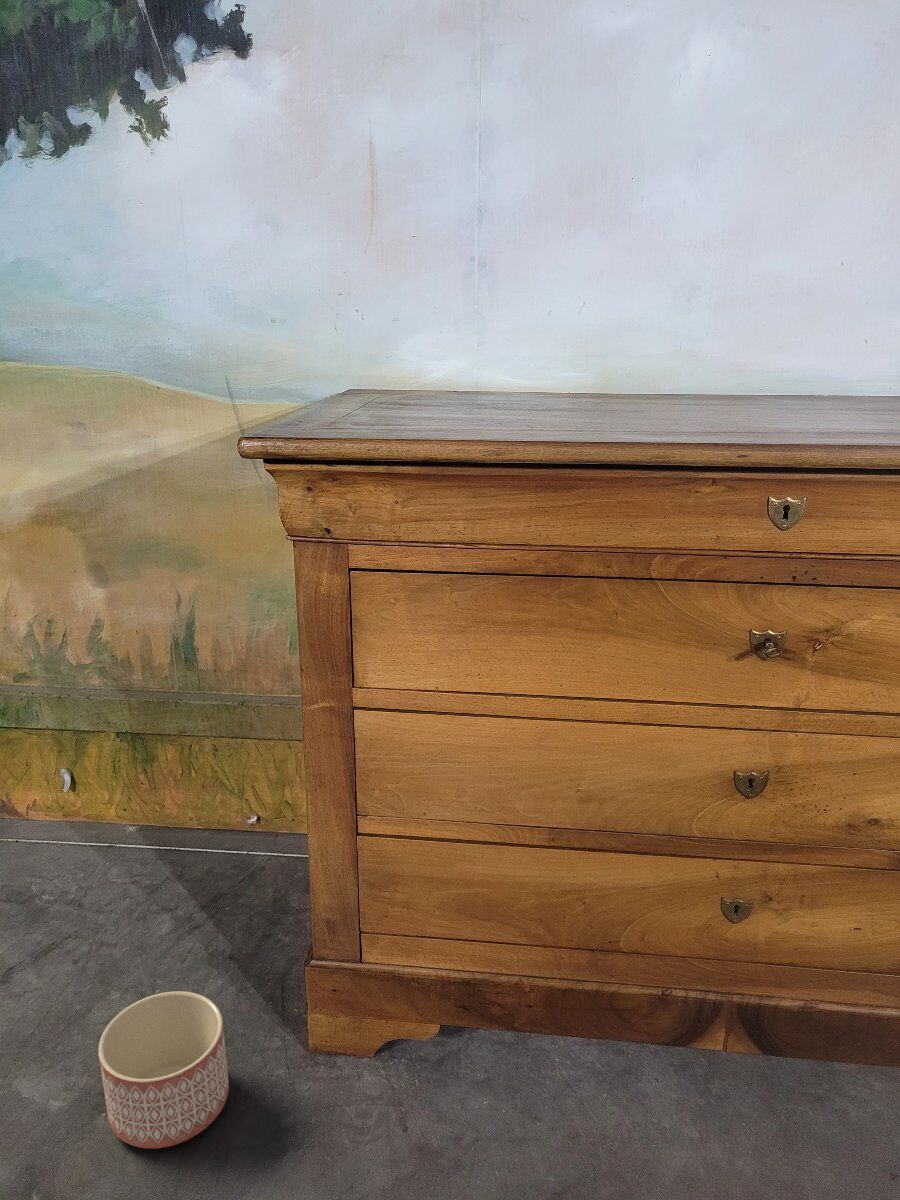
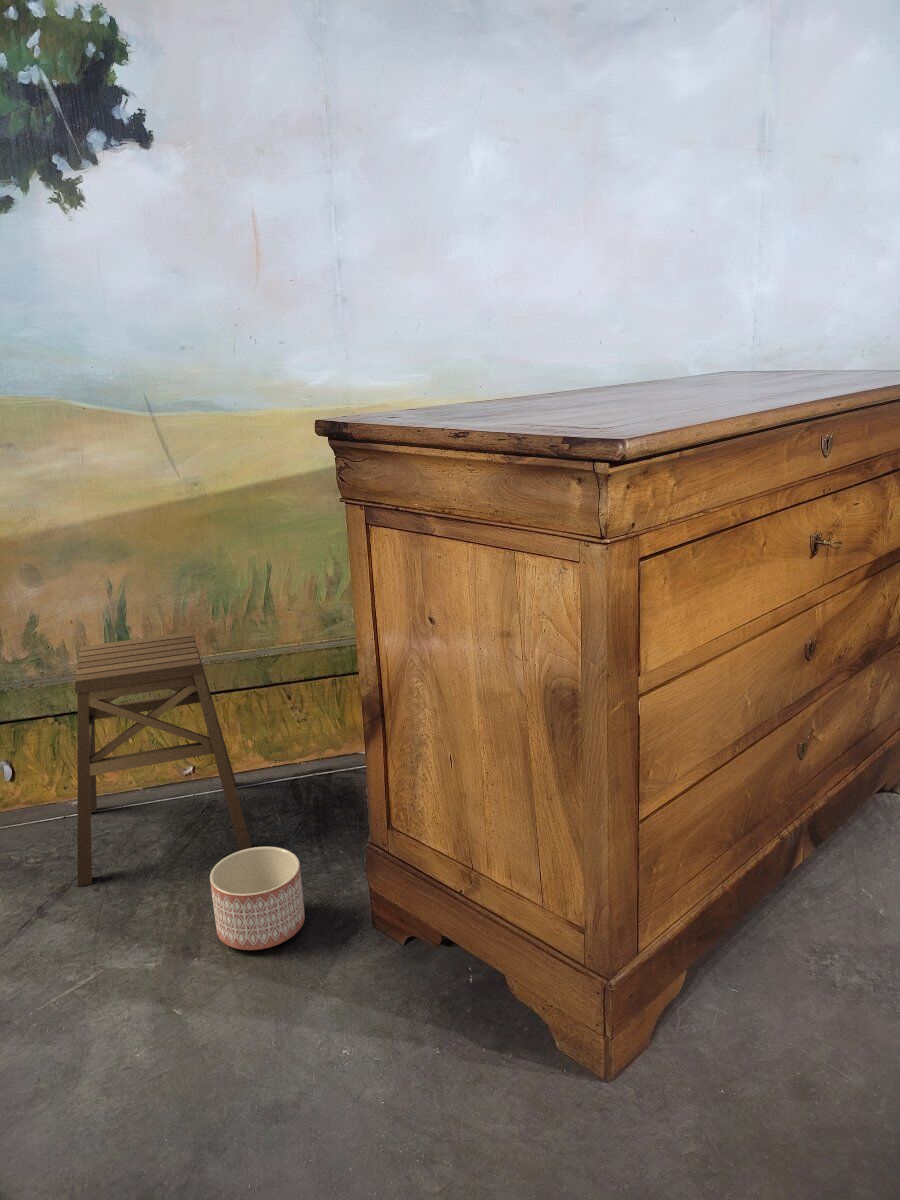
stool: none [50,666,301,965] -> present [75,632,252,886]

